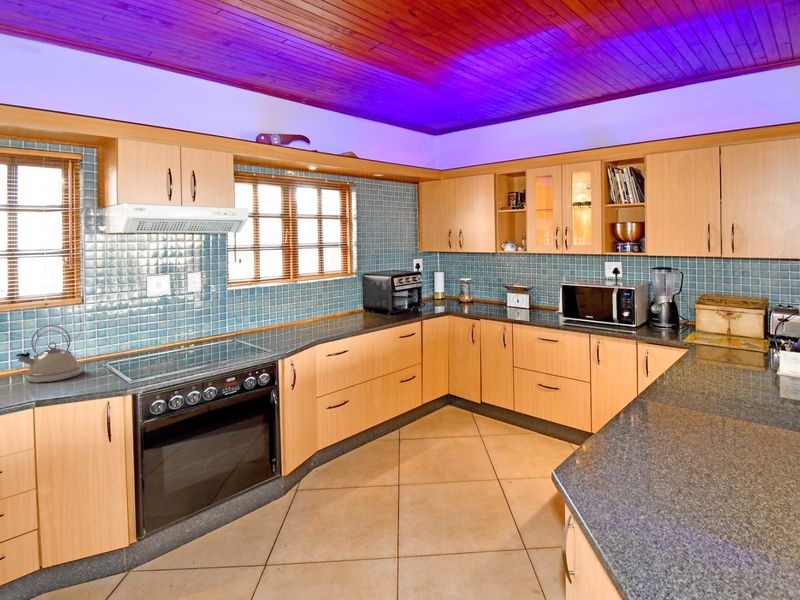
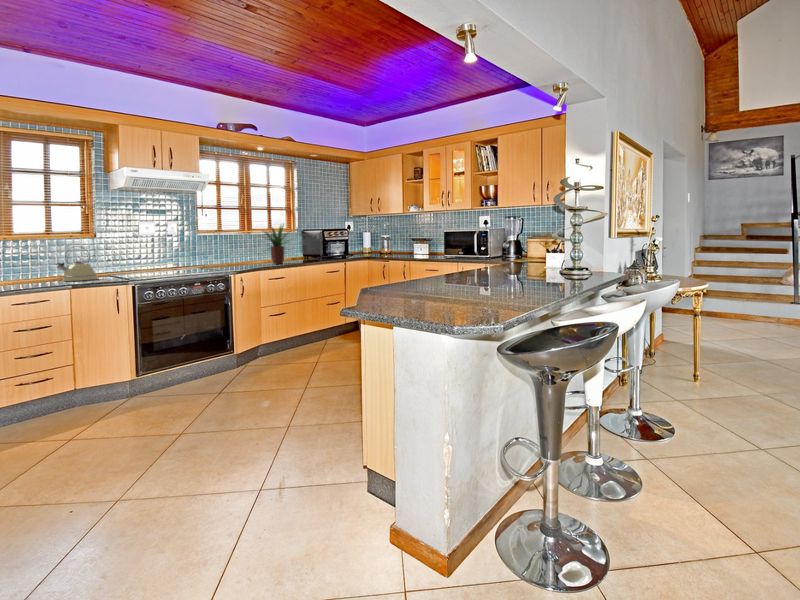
potted plant: none [312,269,357,327] -> present [265,225,288,264]

